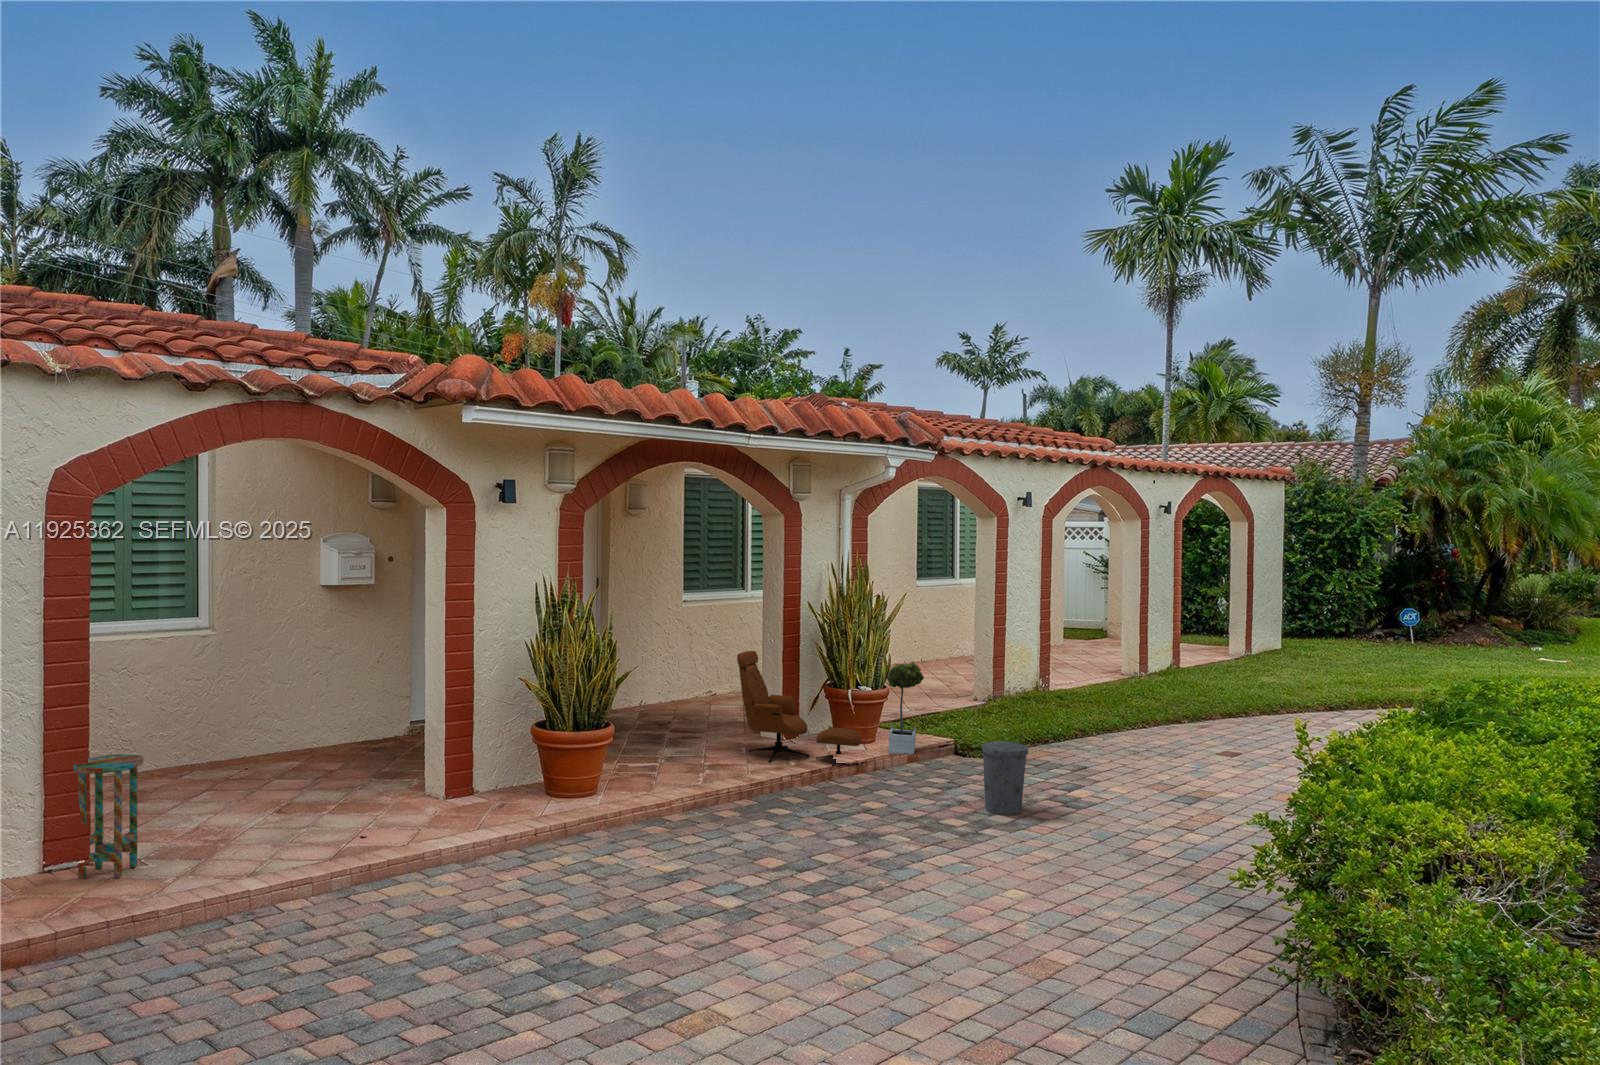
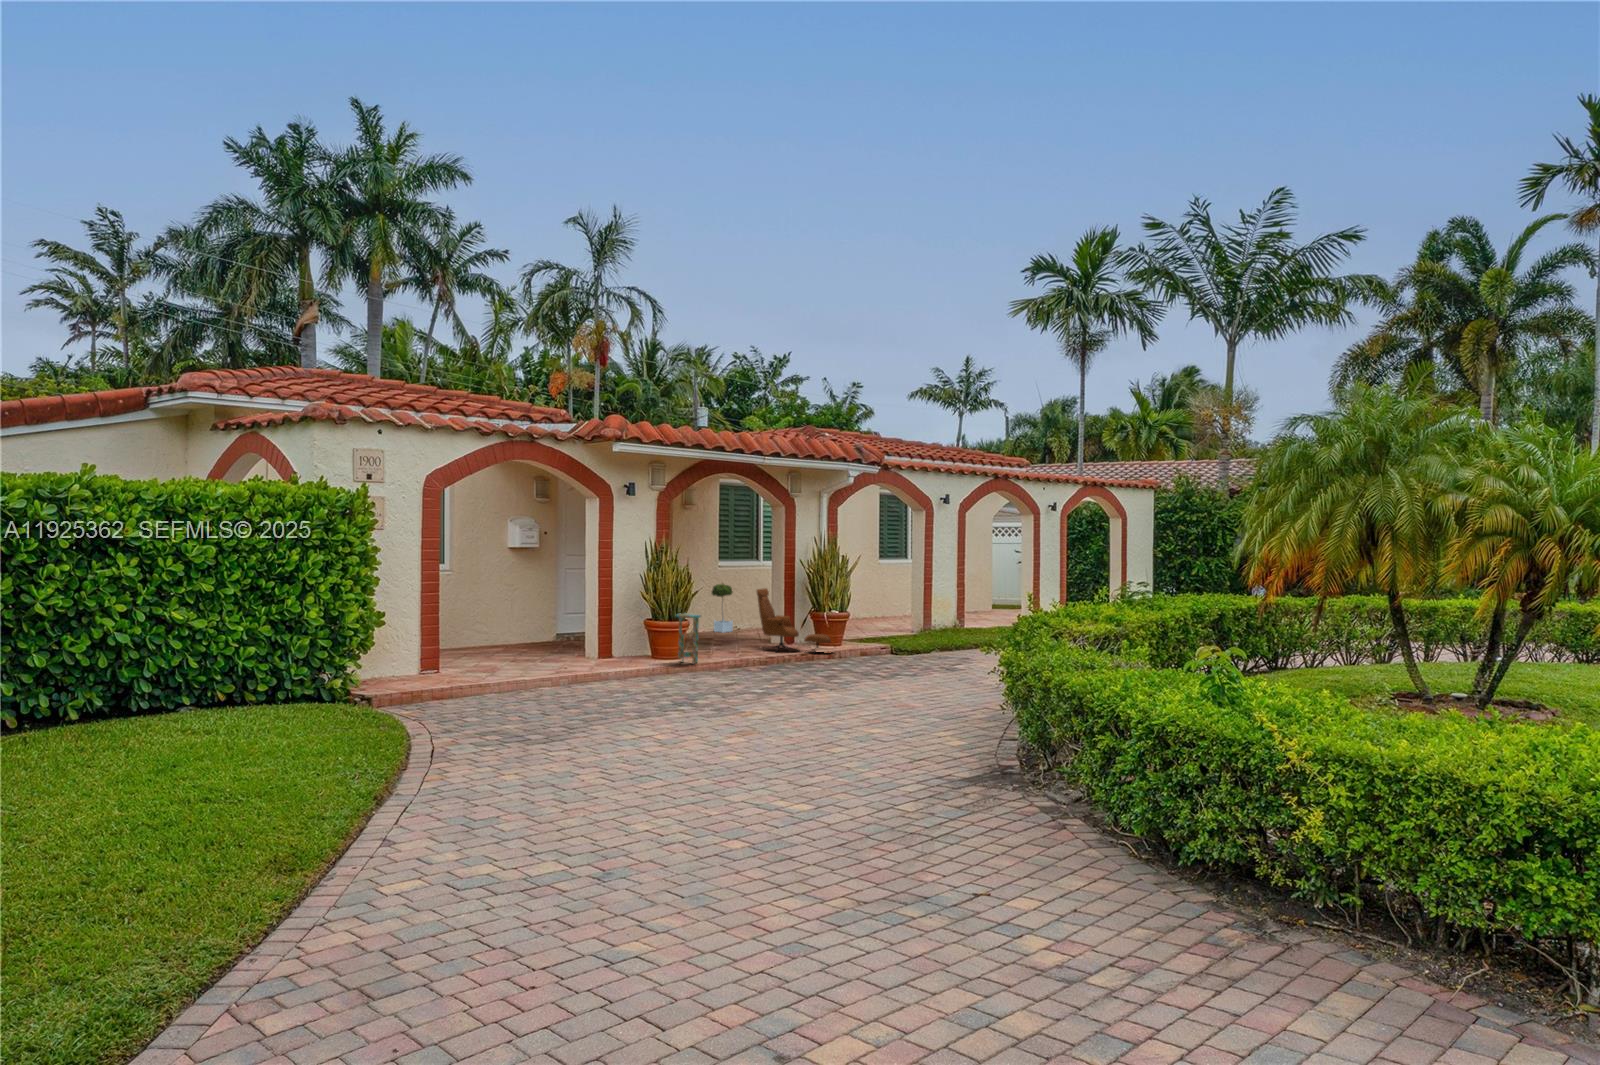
potted tree: present [886,663,924,754] -> present [712,584,733,632]
trash can: present [982,741,1028,815] -> none [897,631,922,670]
side table: present [74,754,143,879] -> present [676,613,702,664]

